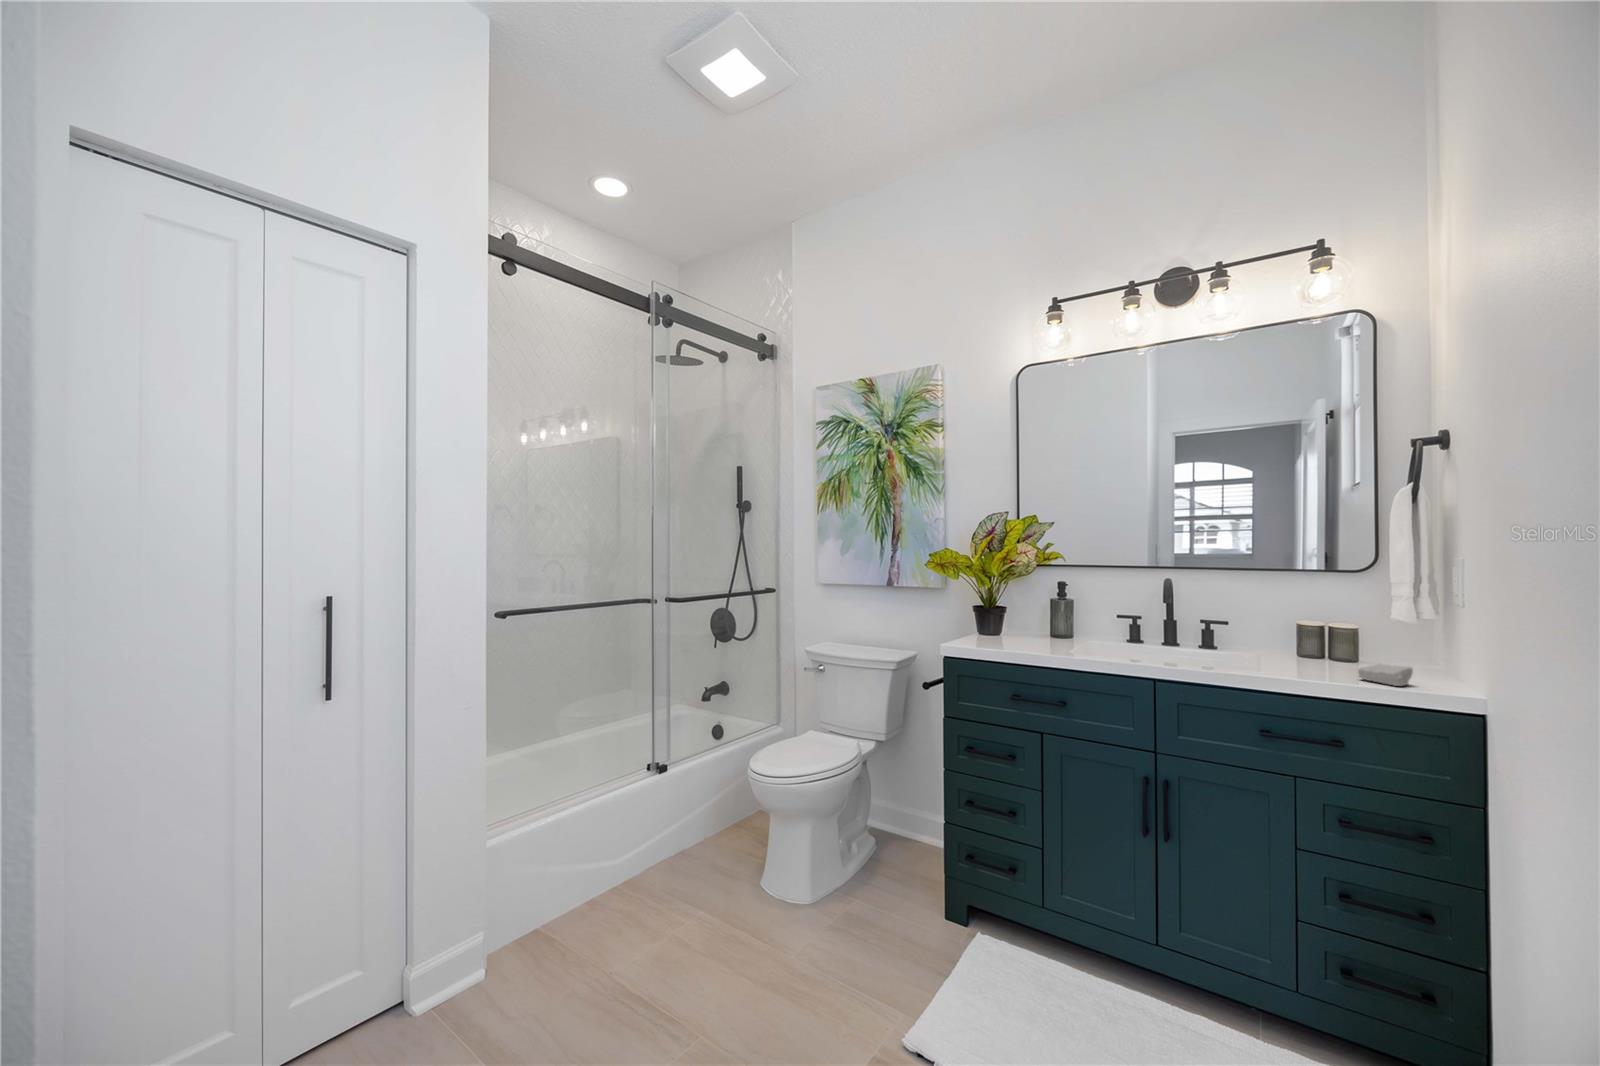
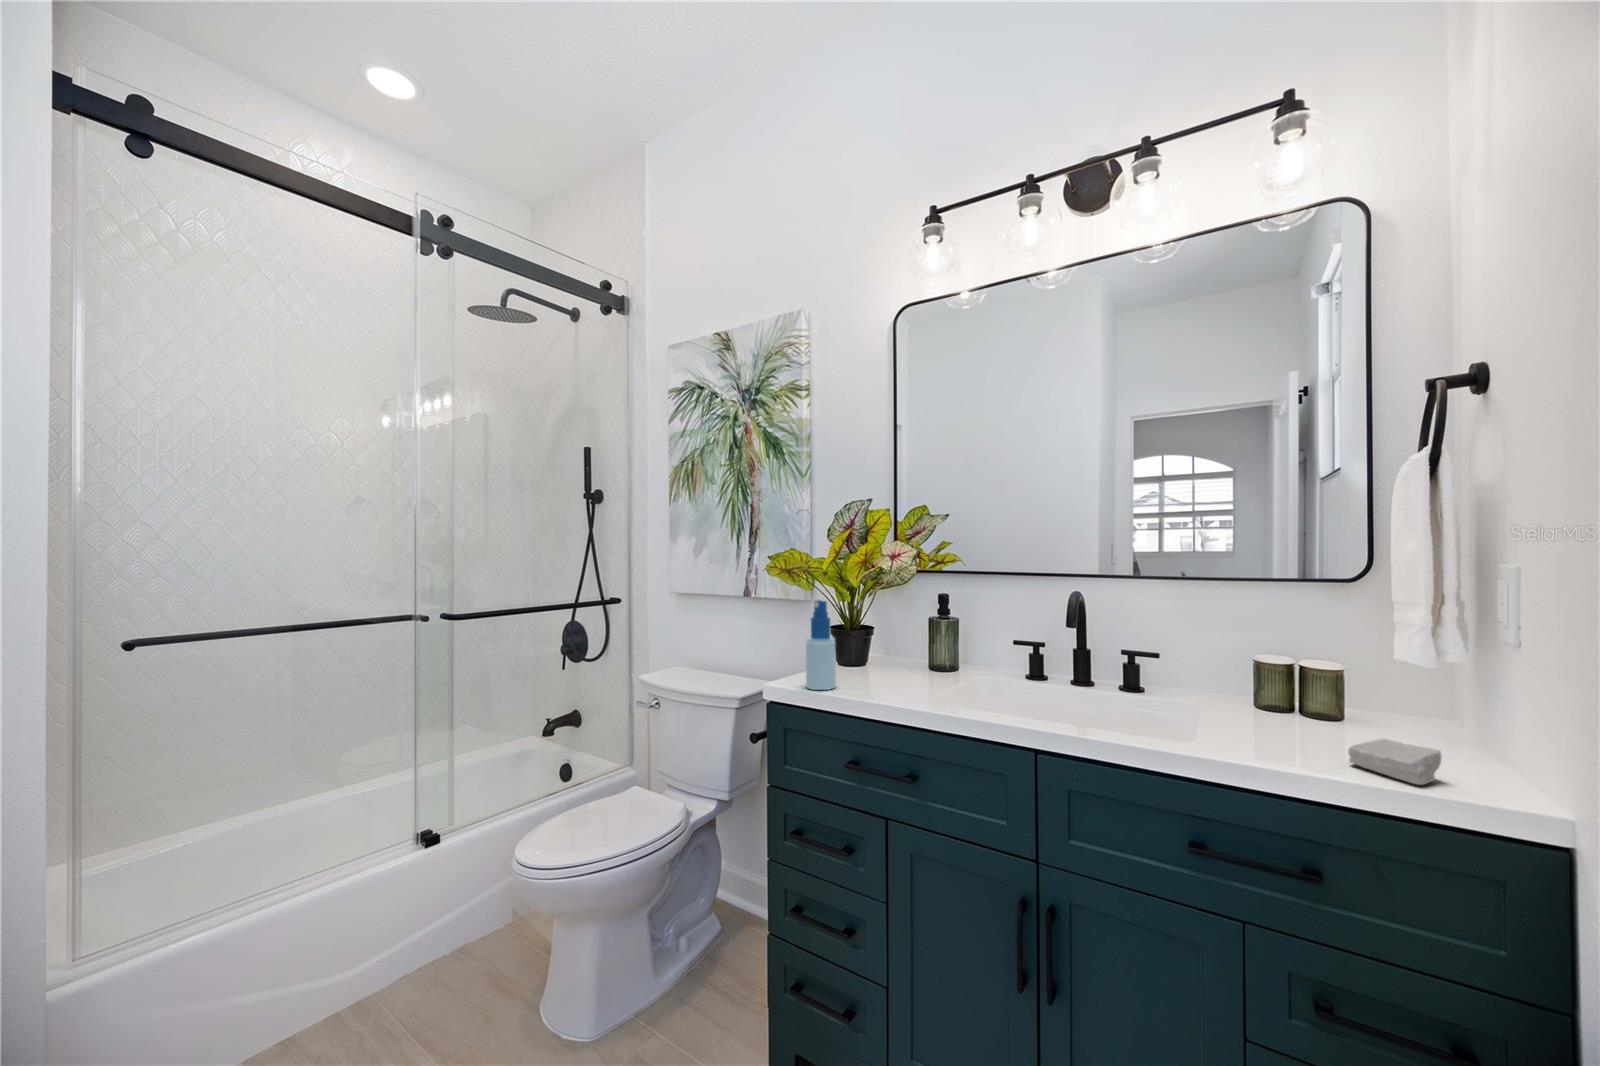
spray bottle: none [973,585,995,648] -> present [806,600,836,690]

